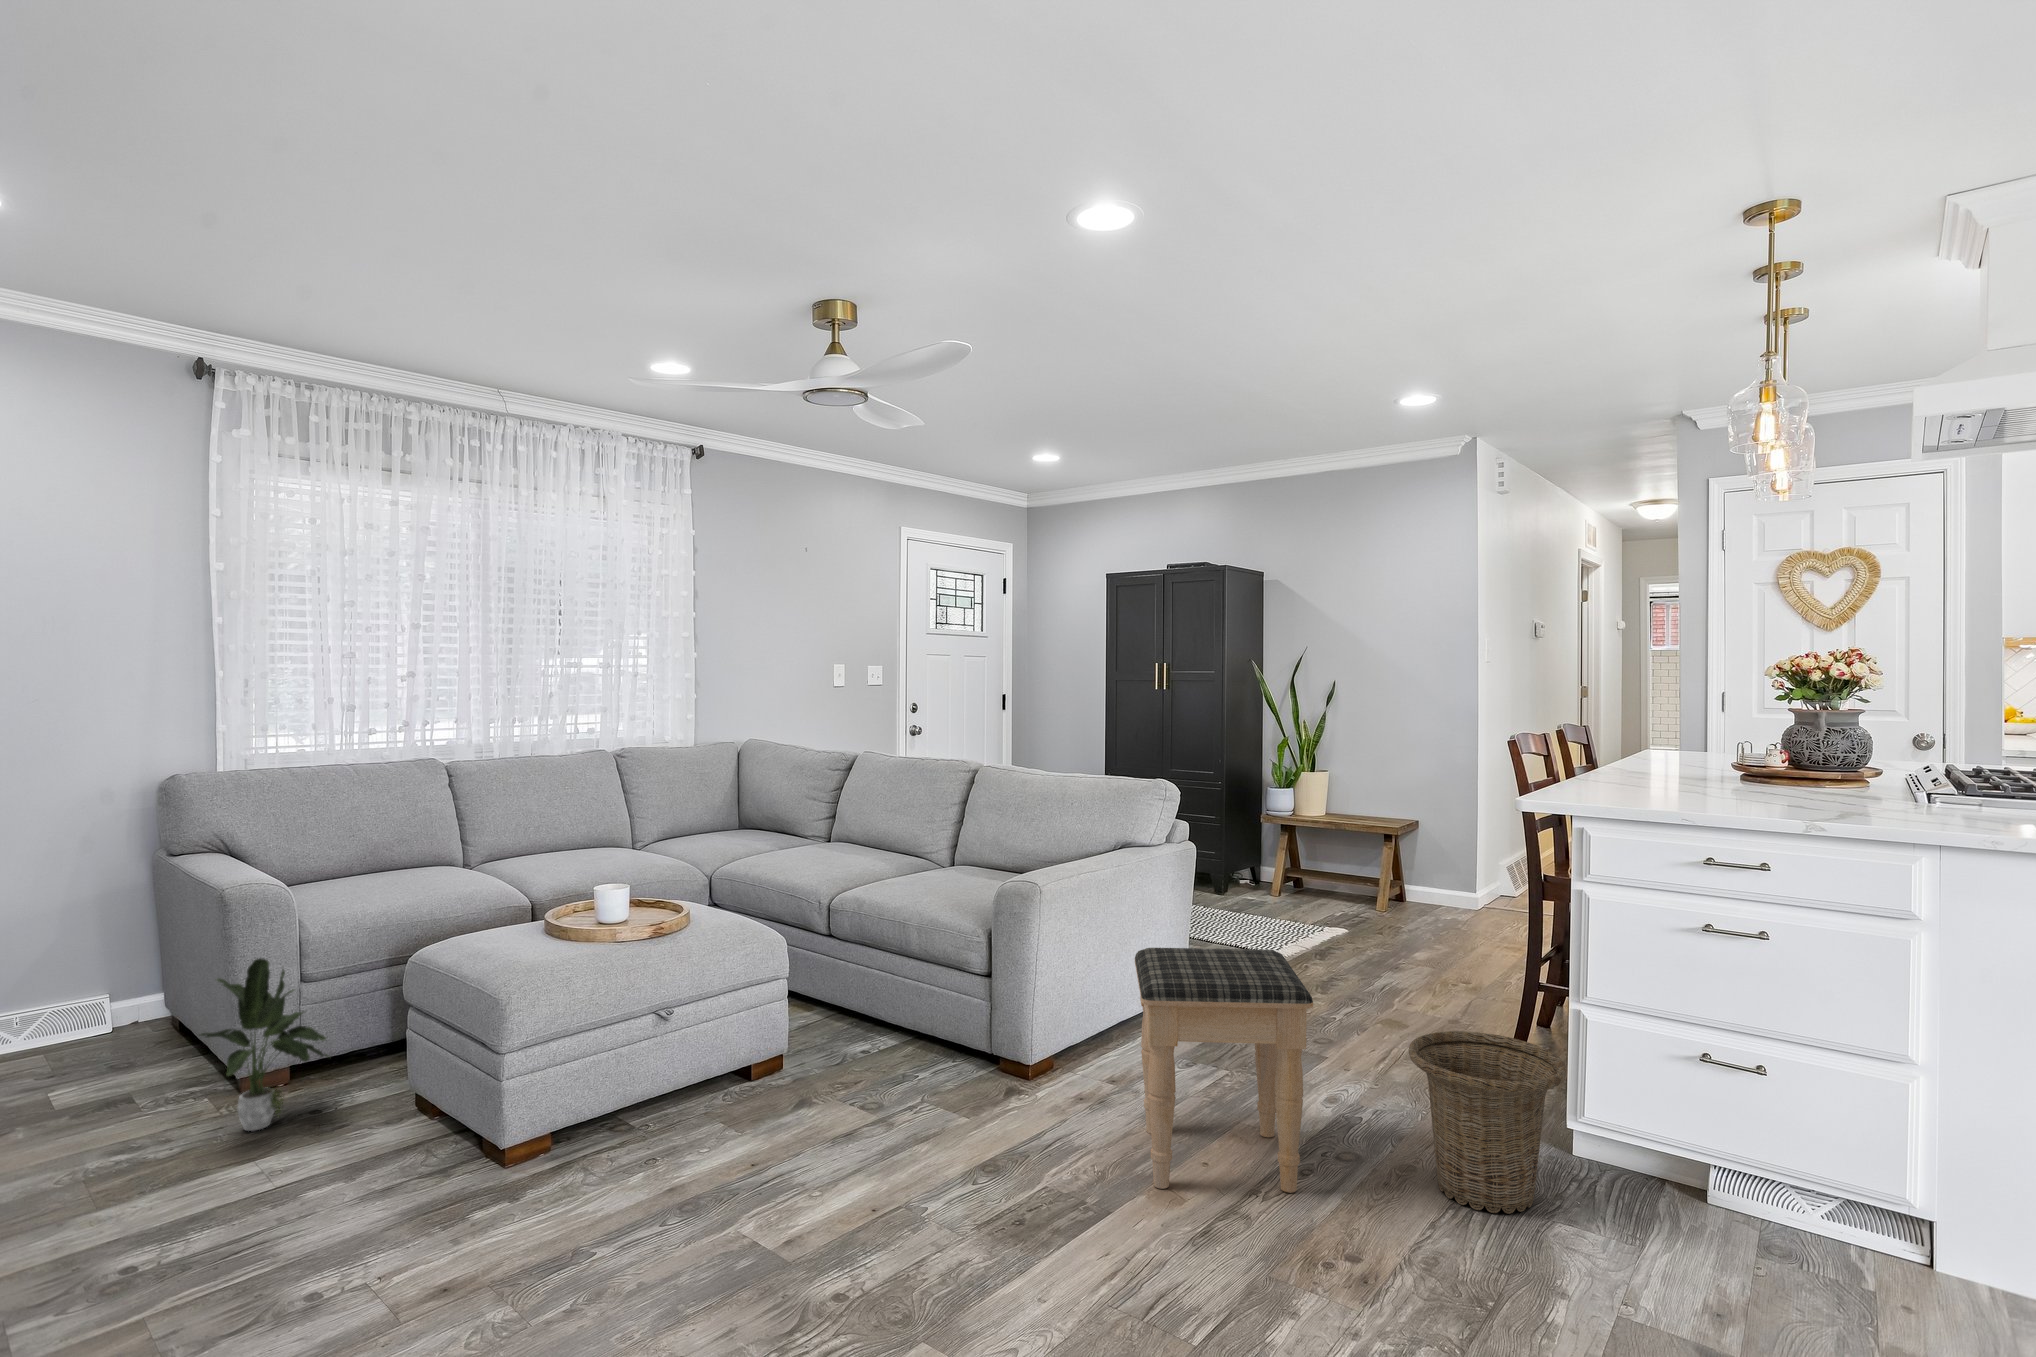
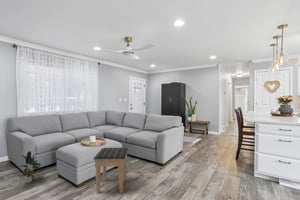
footstool: present [1135,948,1313,1193] -> present [94,148,128,193]
basket: present [1409,1031,1567,1214] -> none [232,158,260,189]

